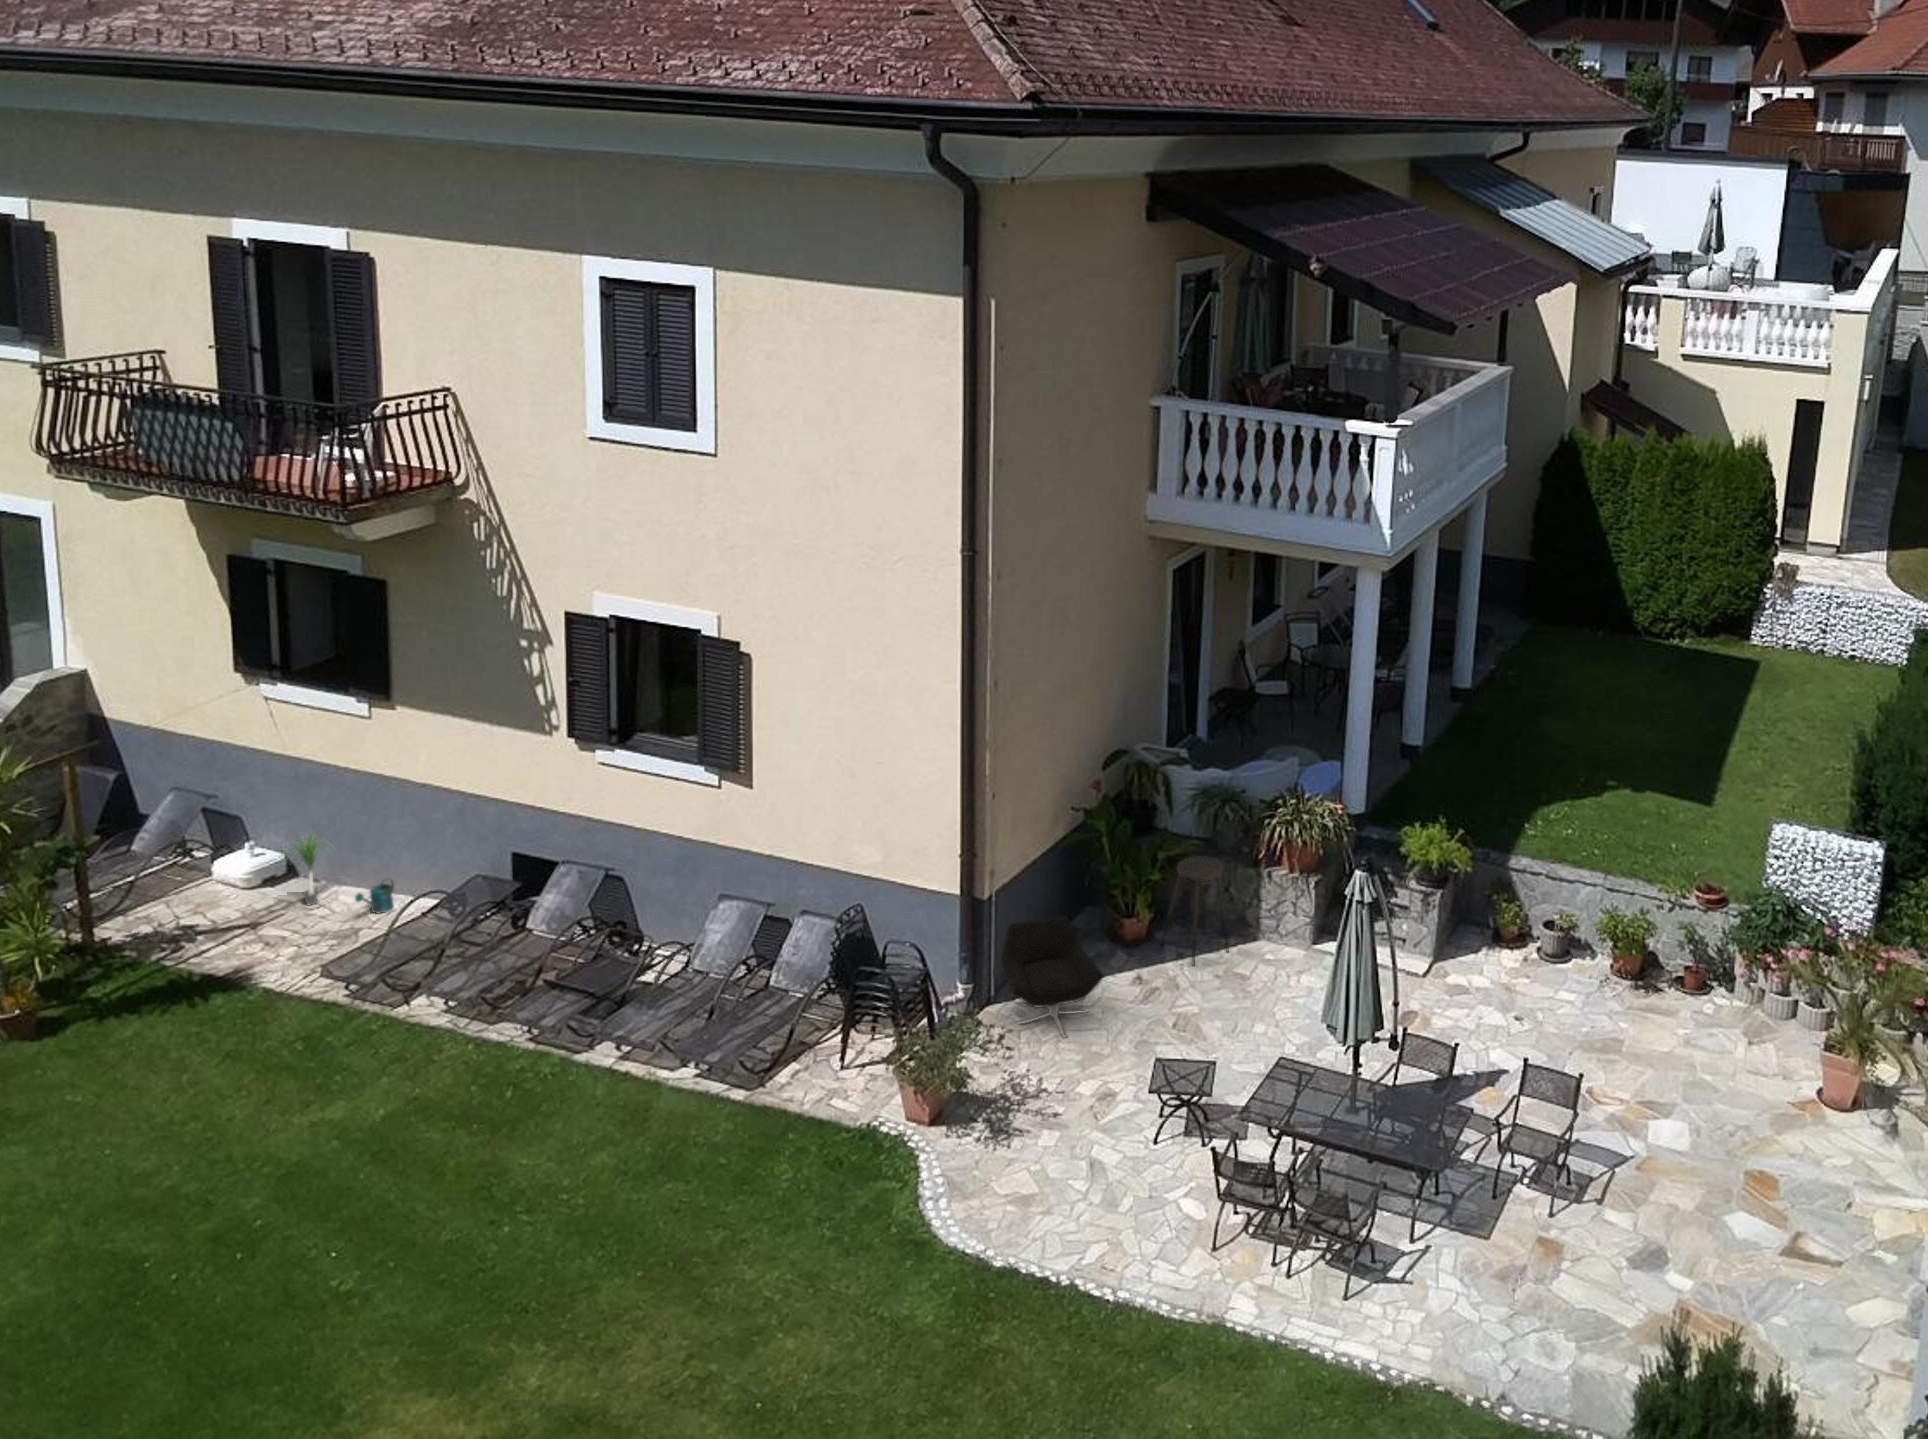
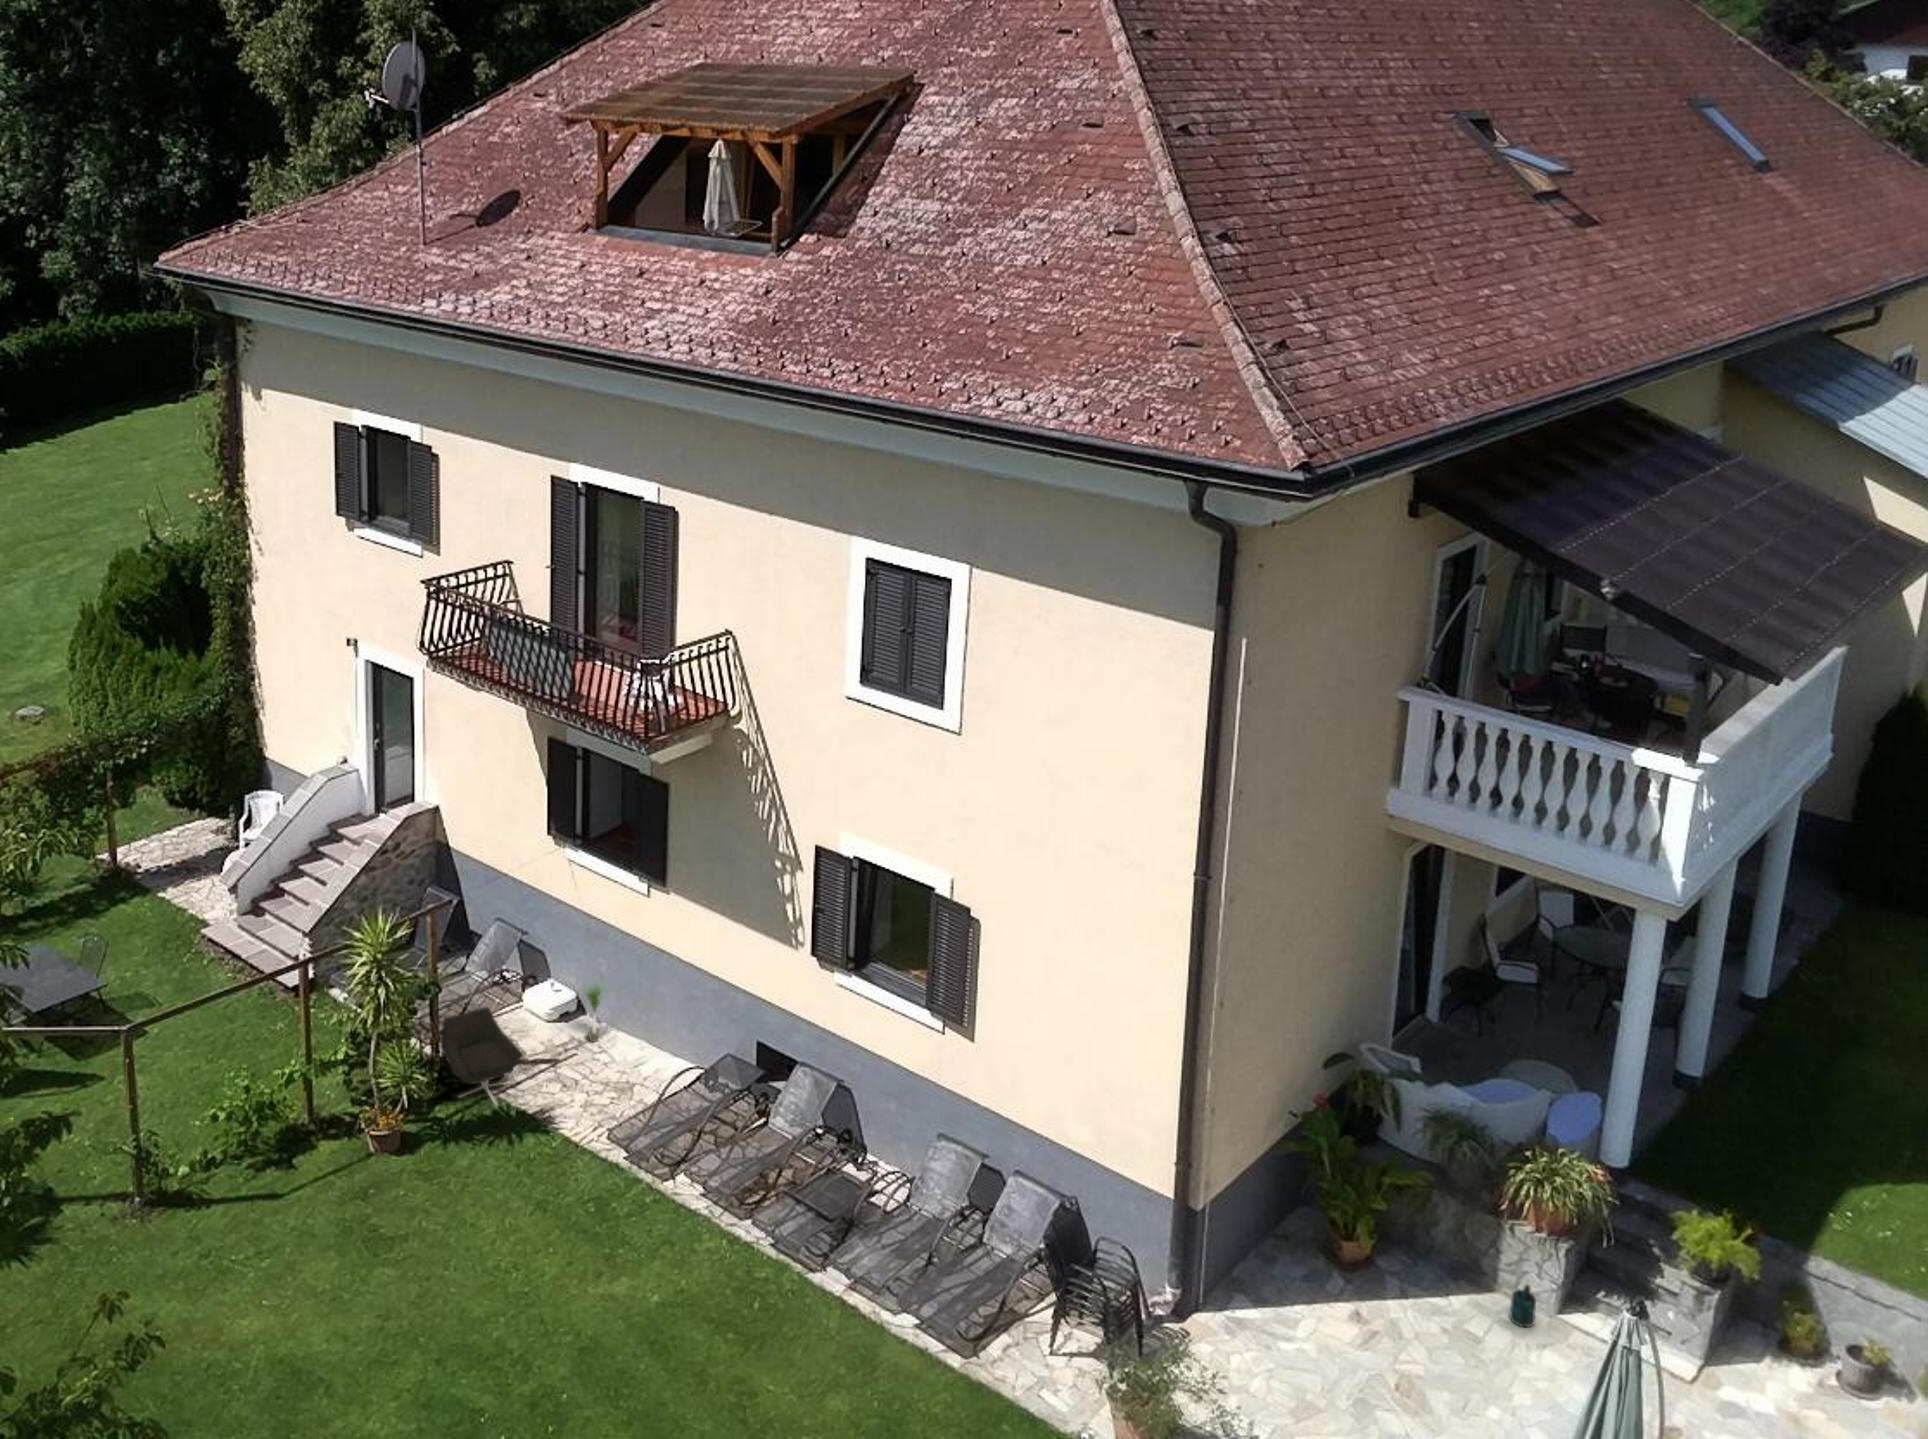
stool: present [1161,856,1229,964] -> none [1383,1189,1461,1307]
watering can: present [355,880,394,914] -> present [1510,1285,1536,1327]
lounge chair: present [1001,916,1104,1038] -> present [440,1007,524,1105]

